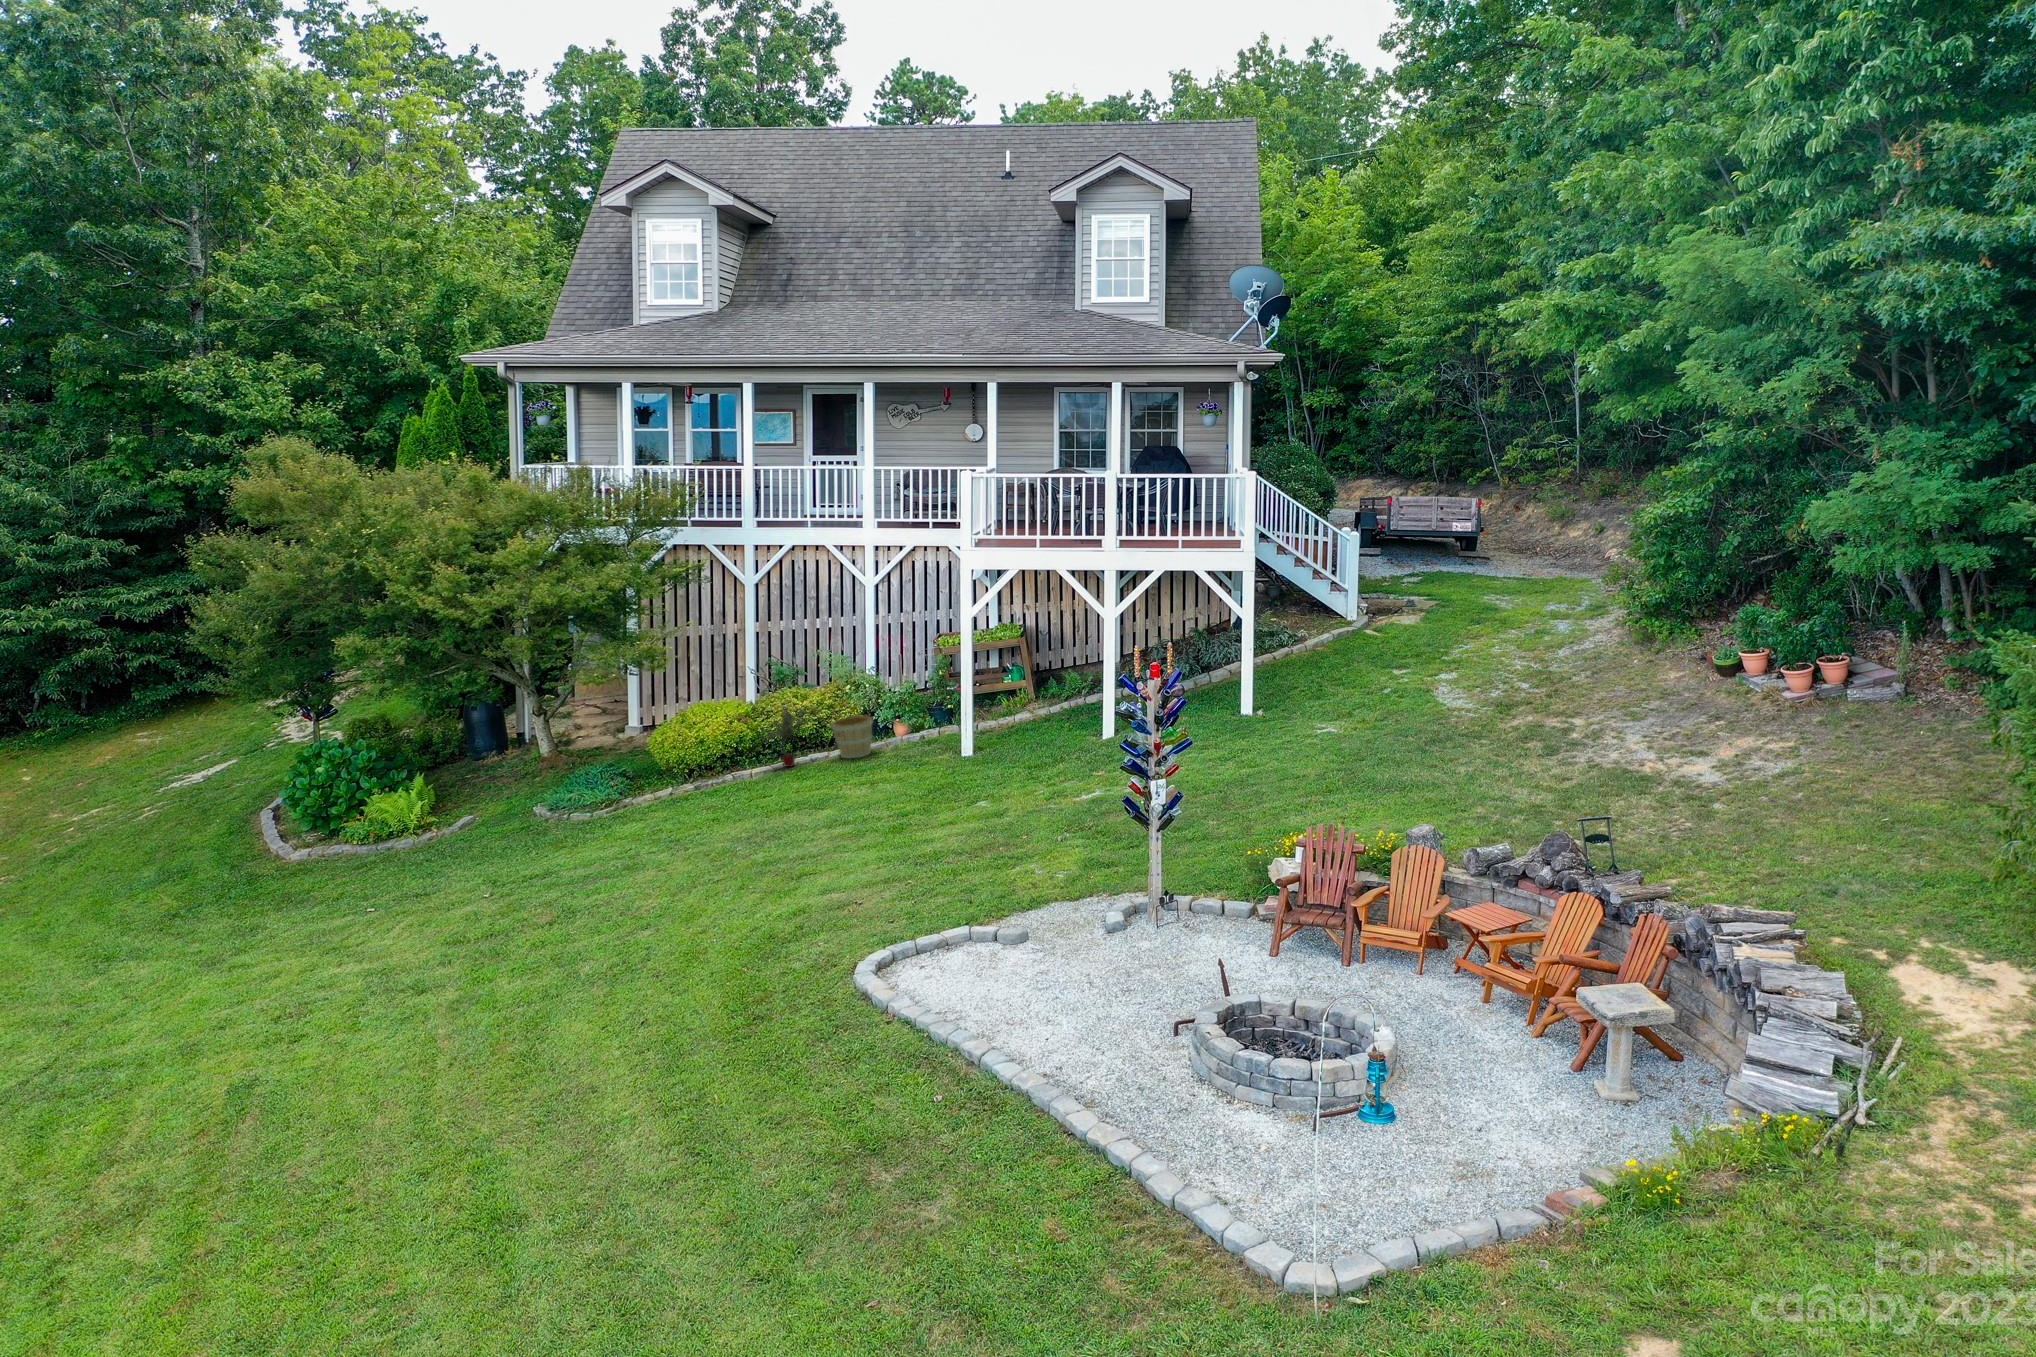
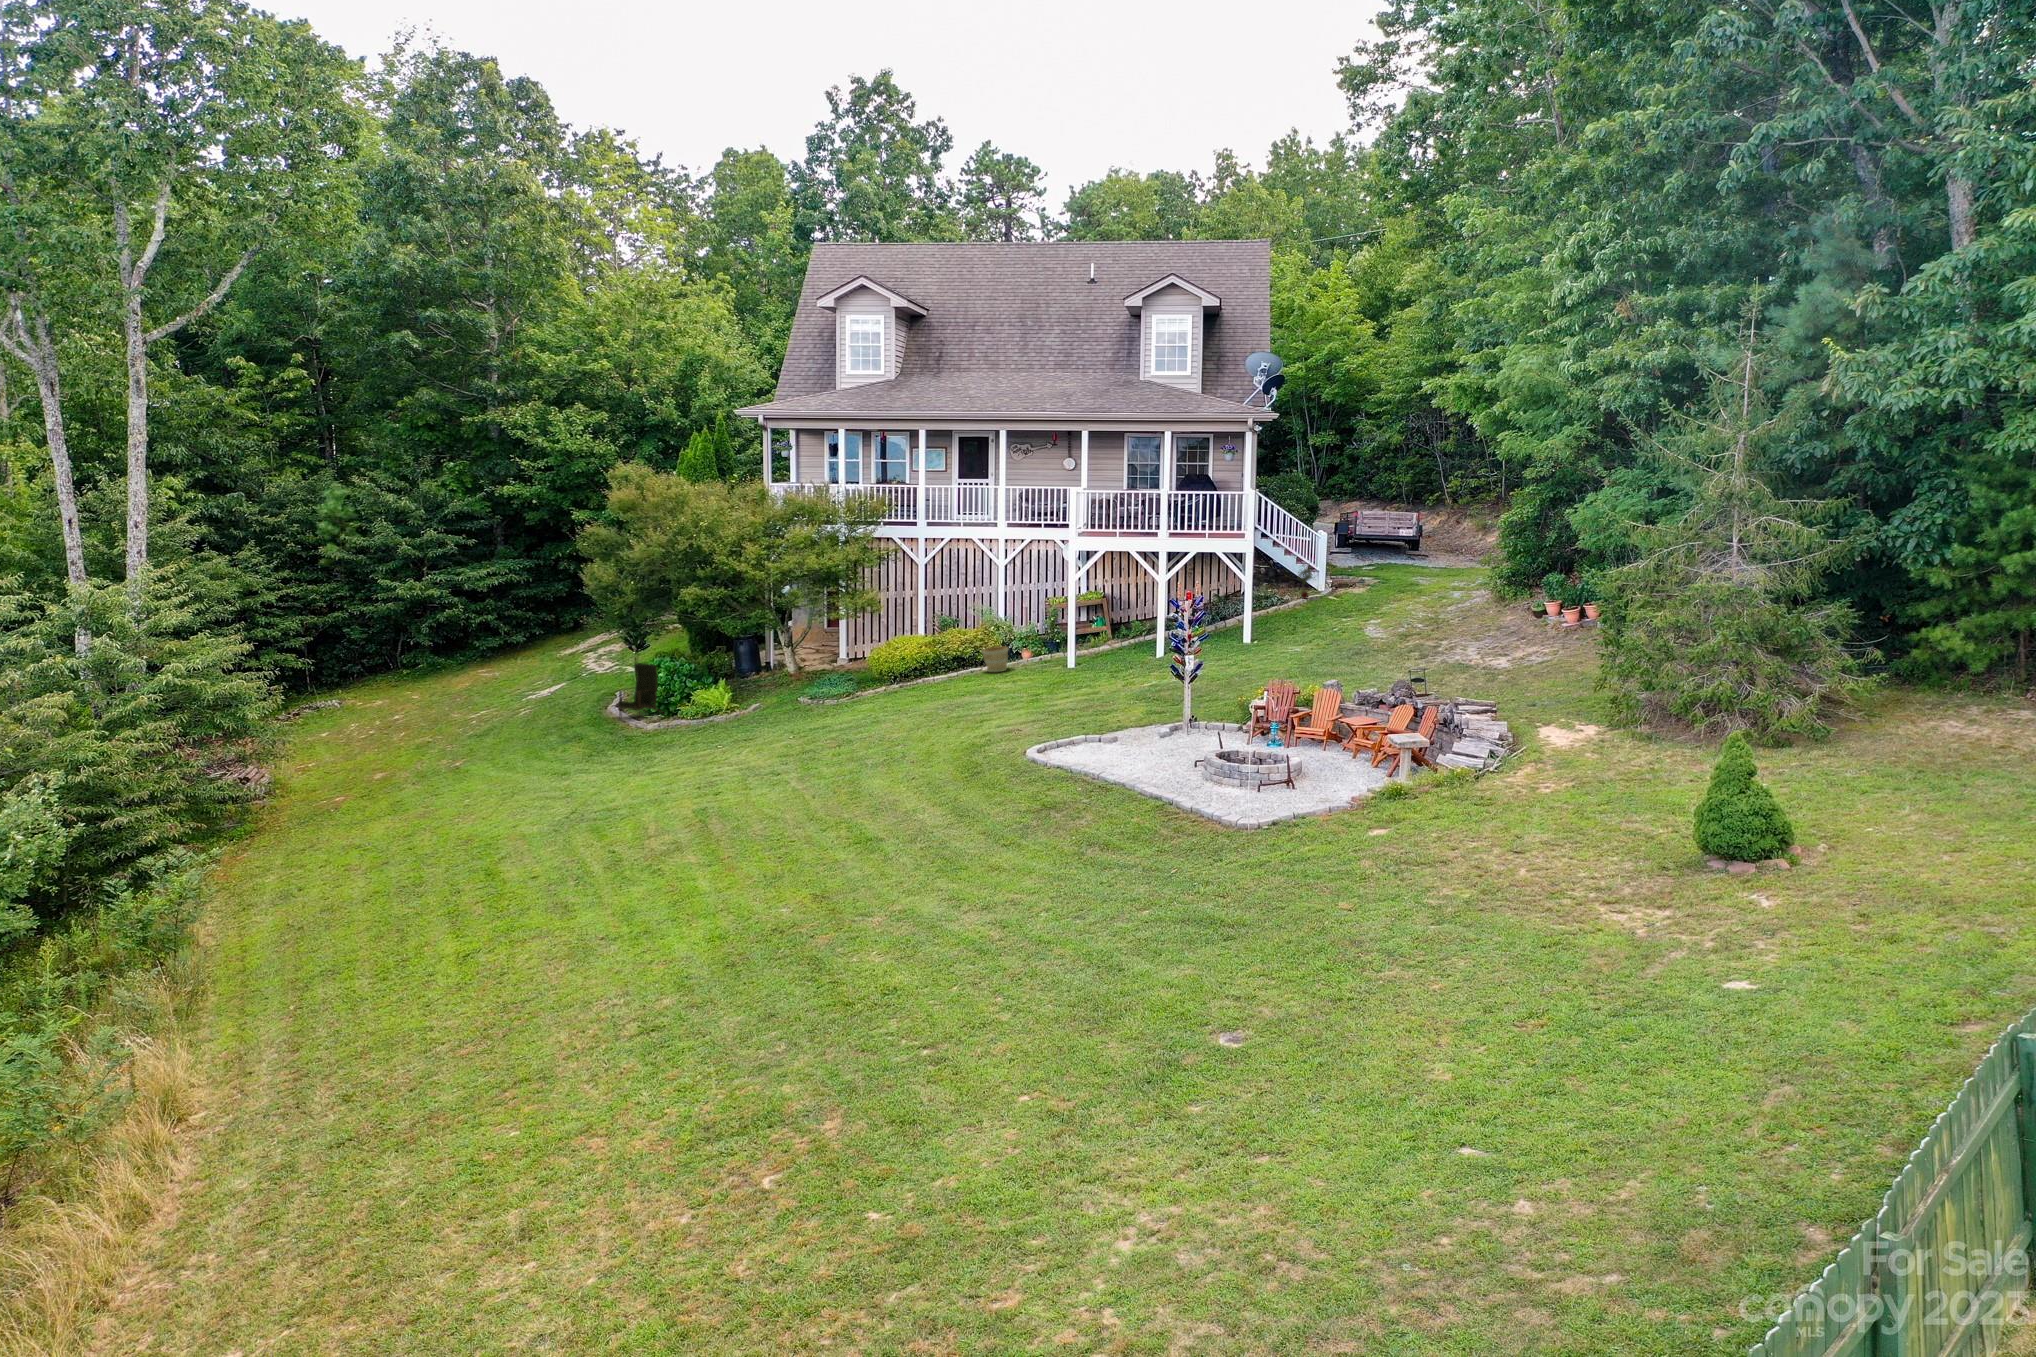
potted tree: present [761,705,808,767] -> present [1297,565,1315,599]
lounge chair: none [228,752,317,849] -> present [618,663,662,719]

